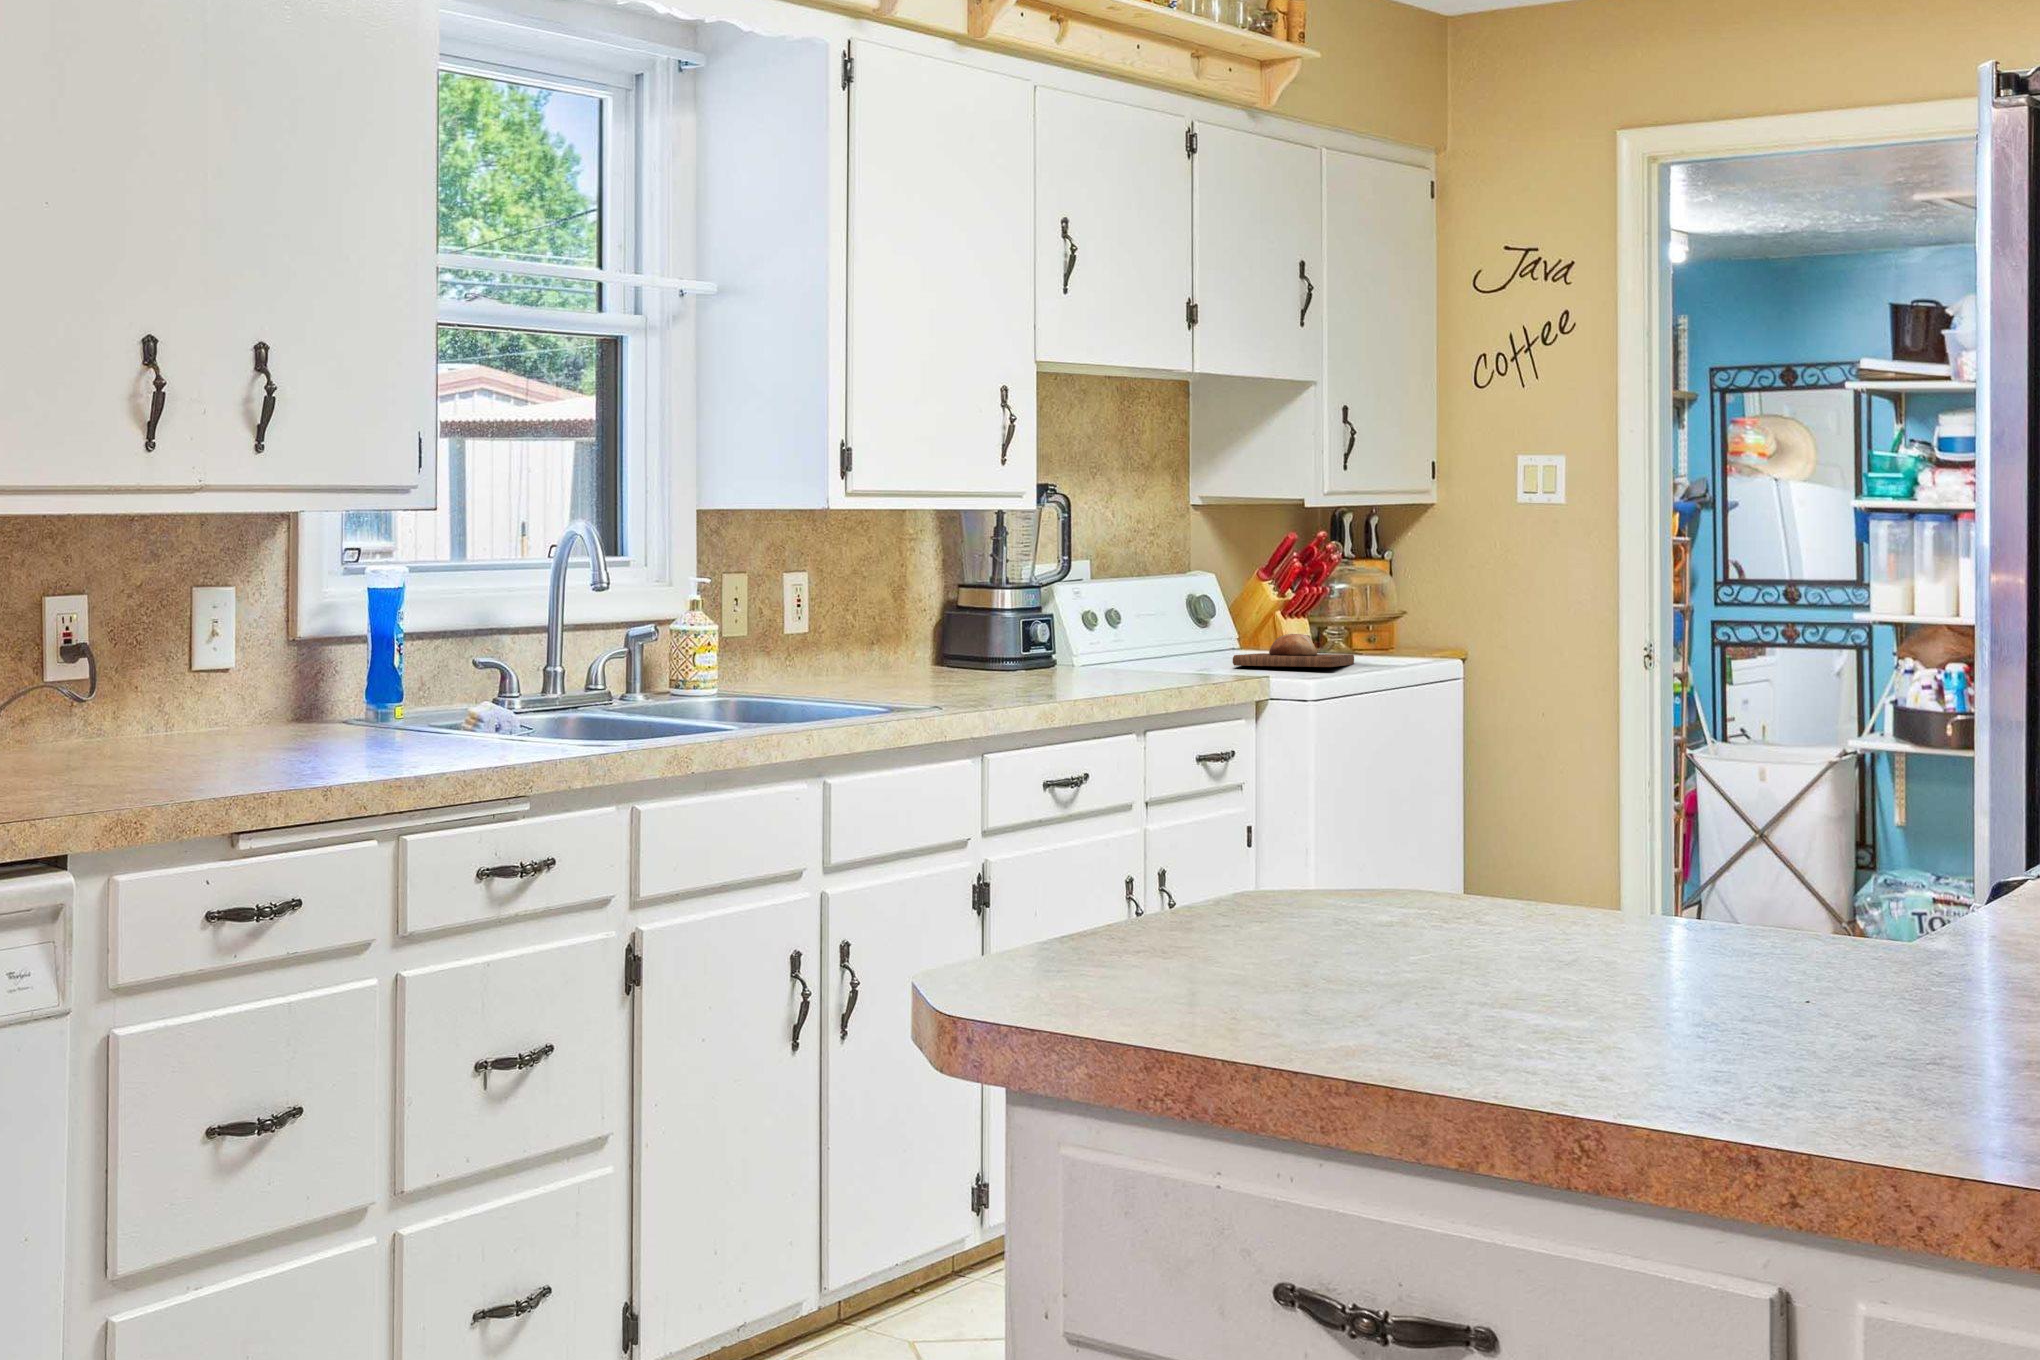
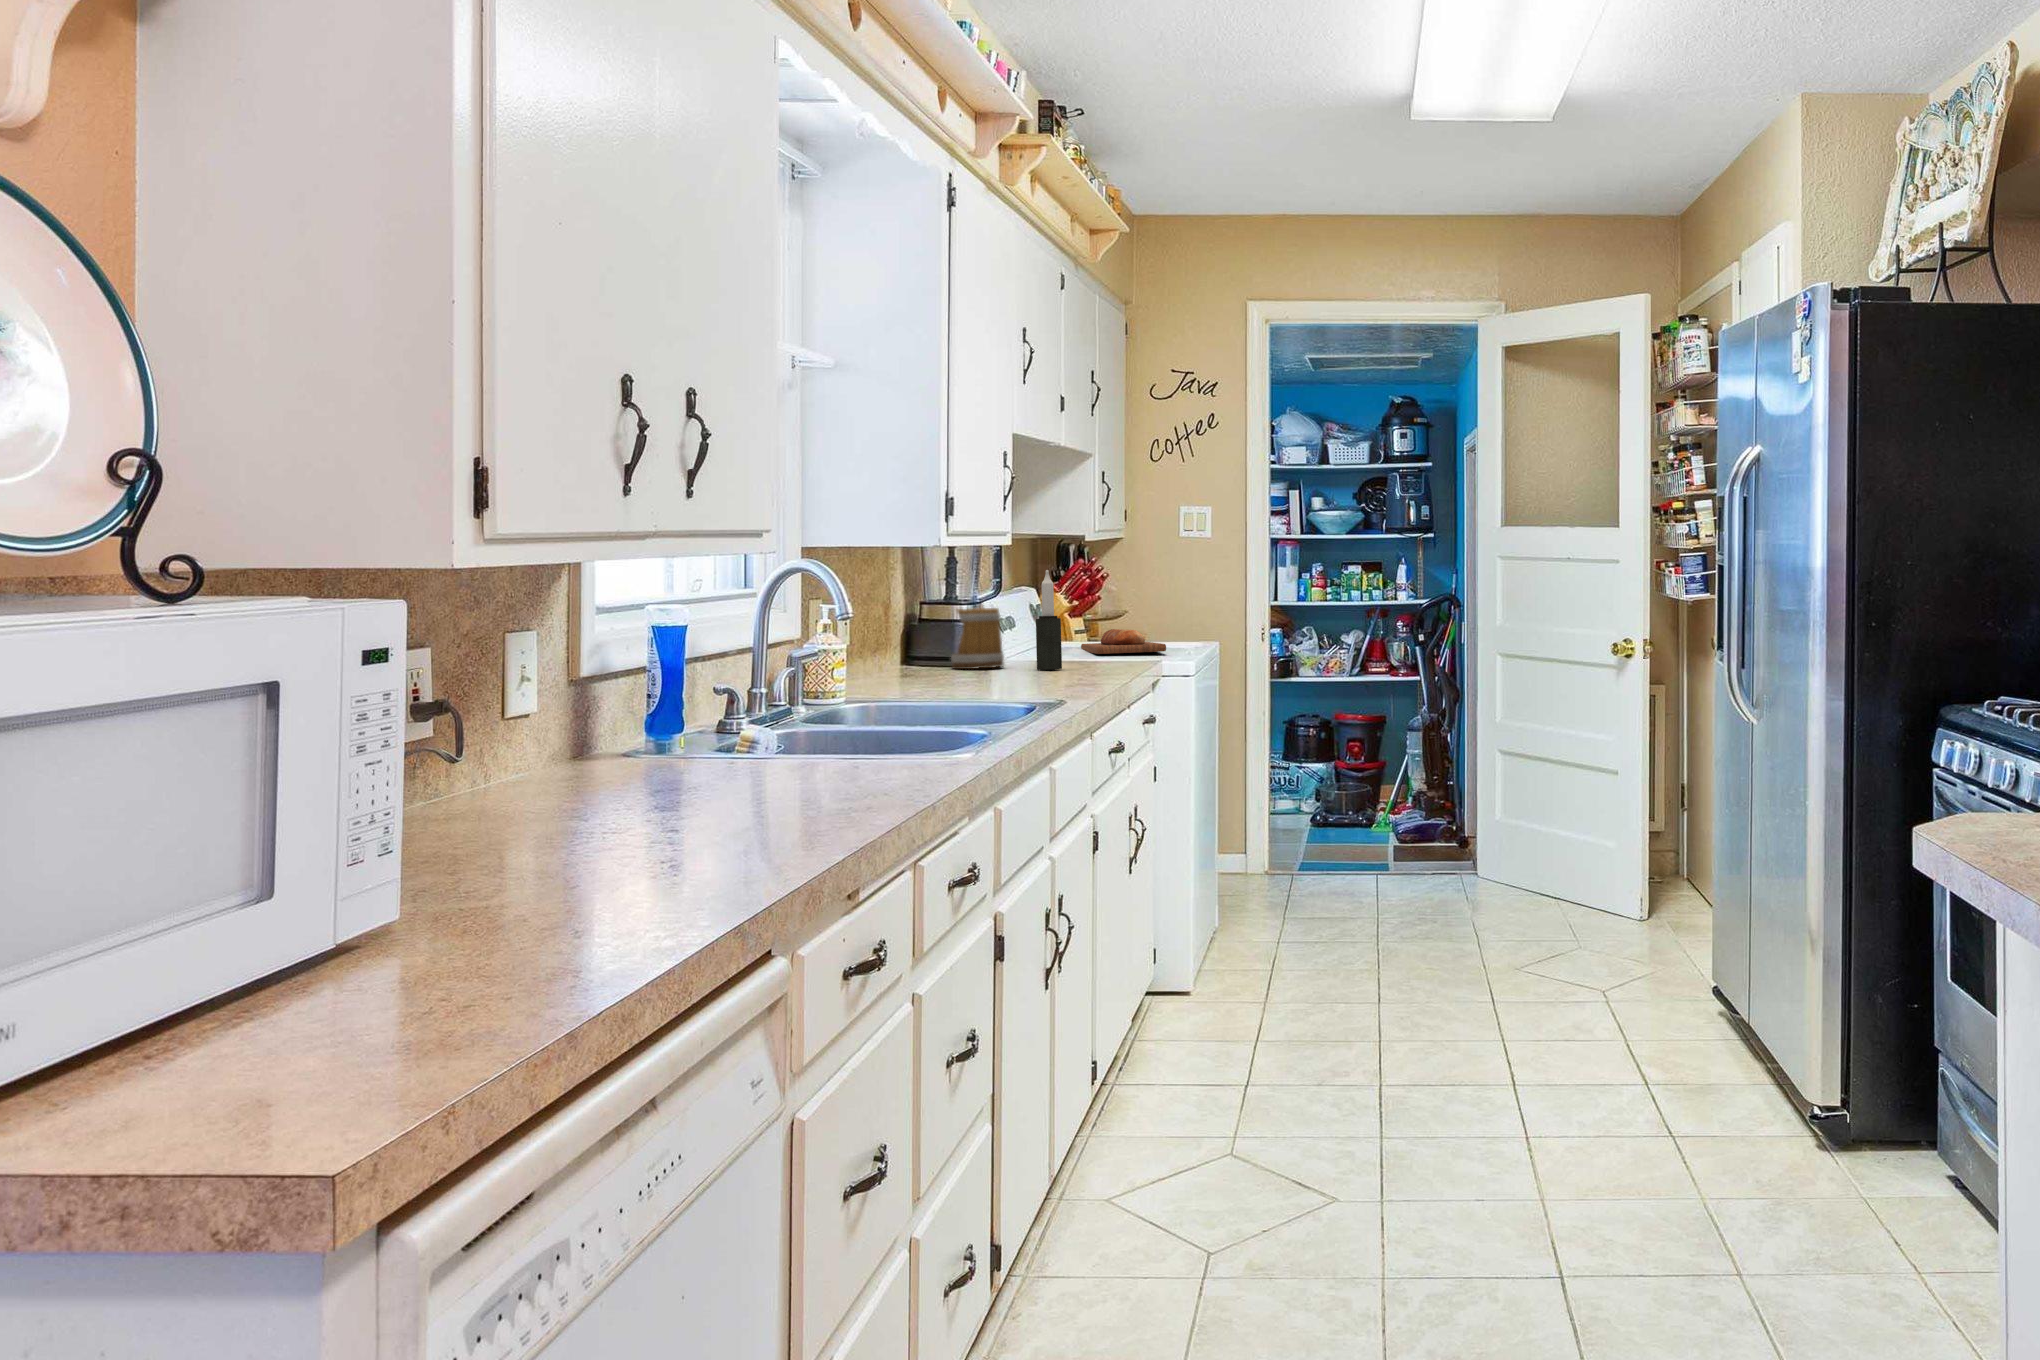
candle: none [1074,545,1108,678] -> present [1036,570,1062,670]
mug: none [982,594,1059,672] -> present [951,608,1004,669]

